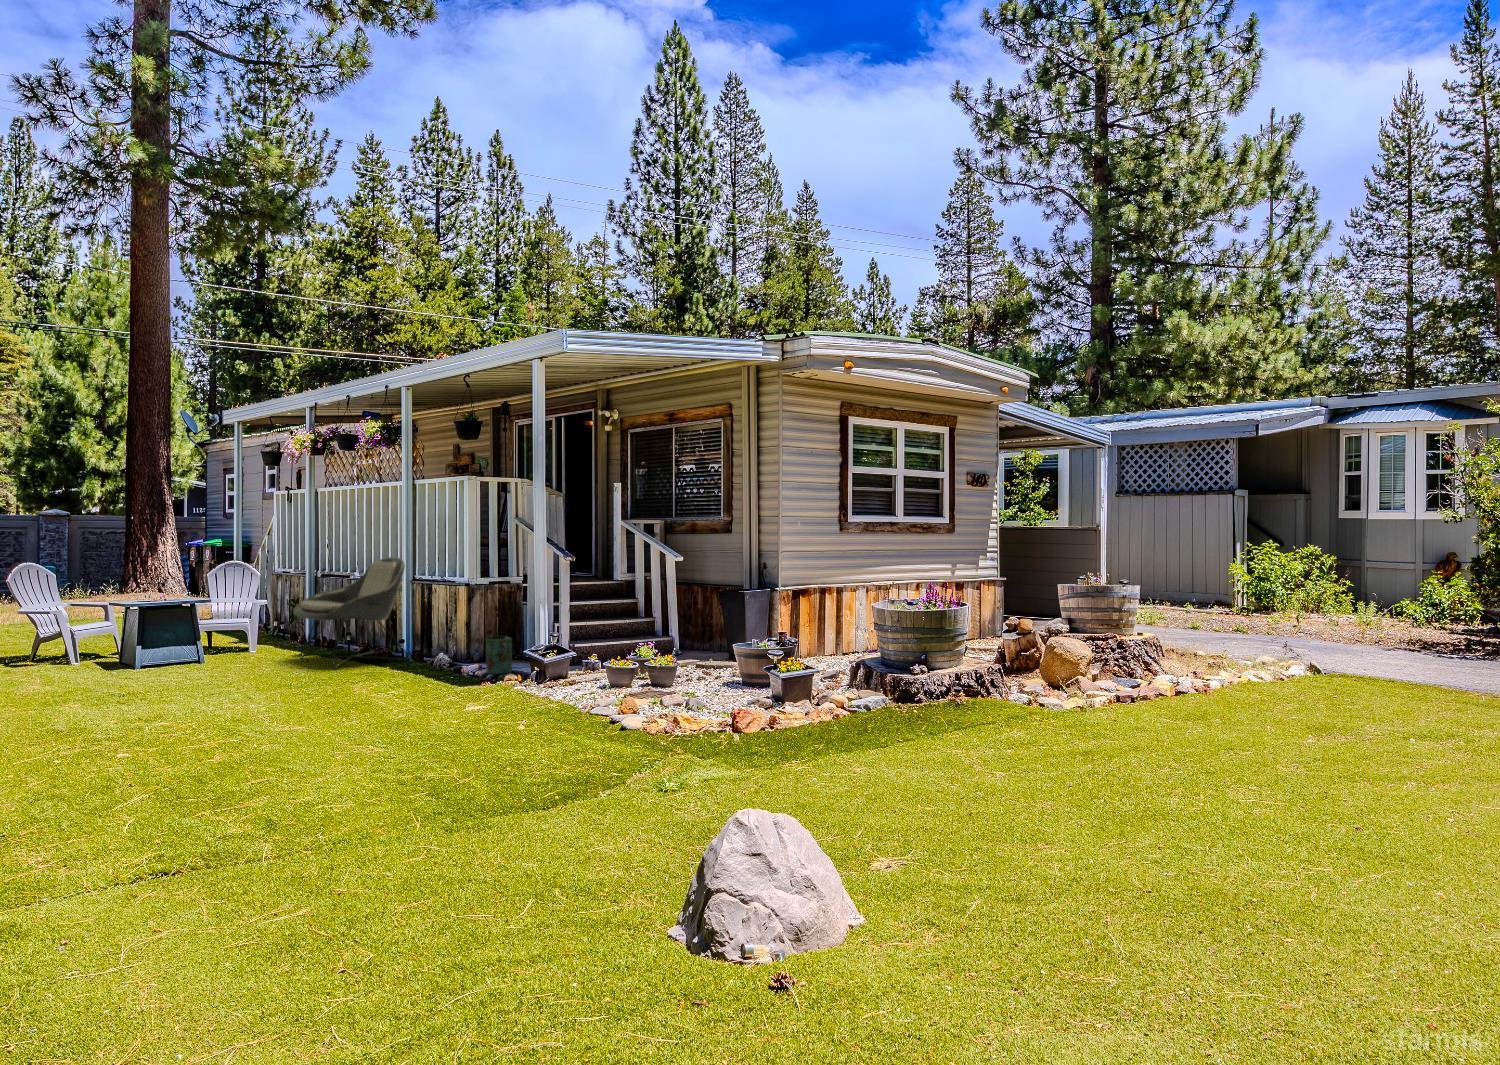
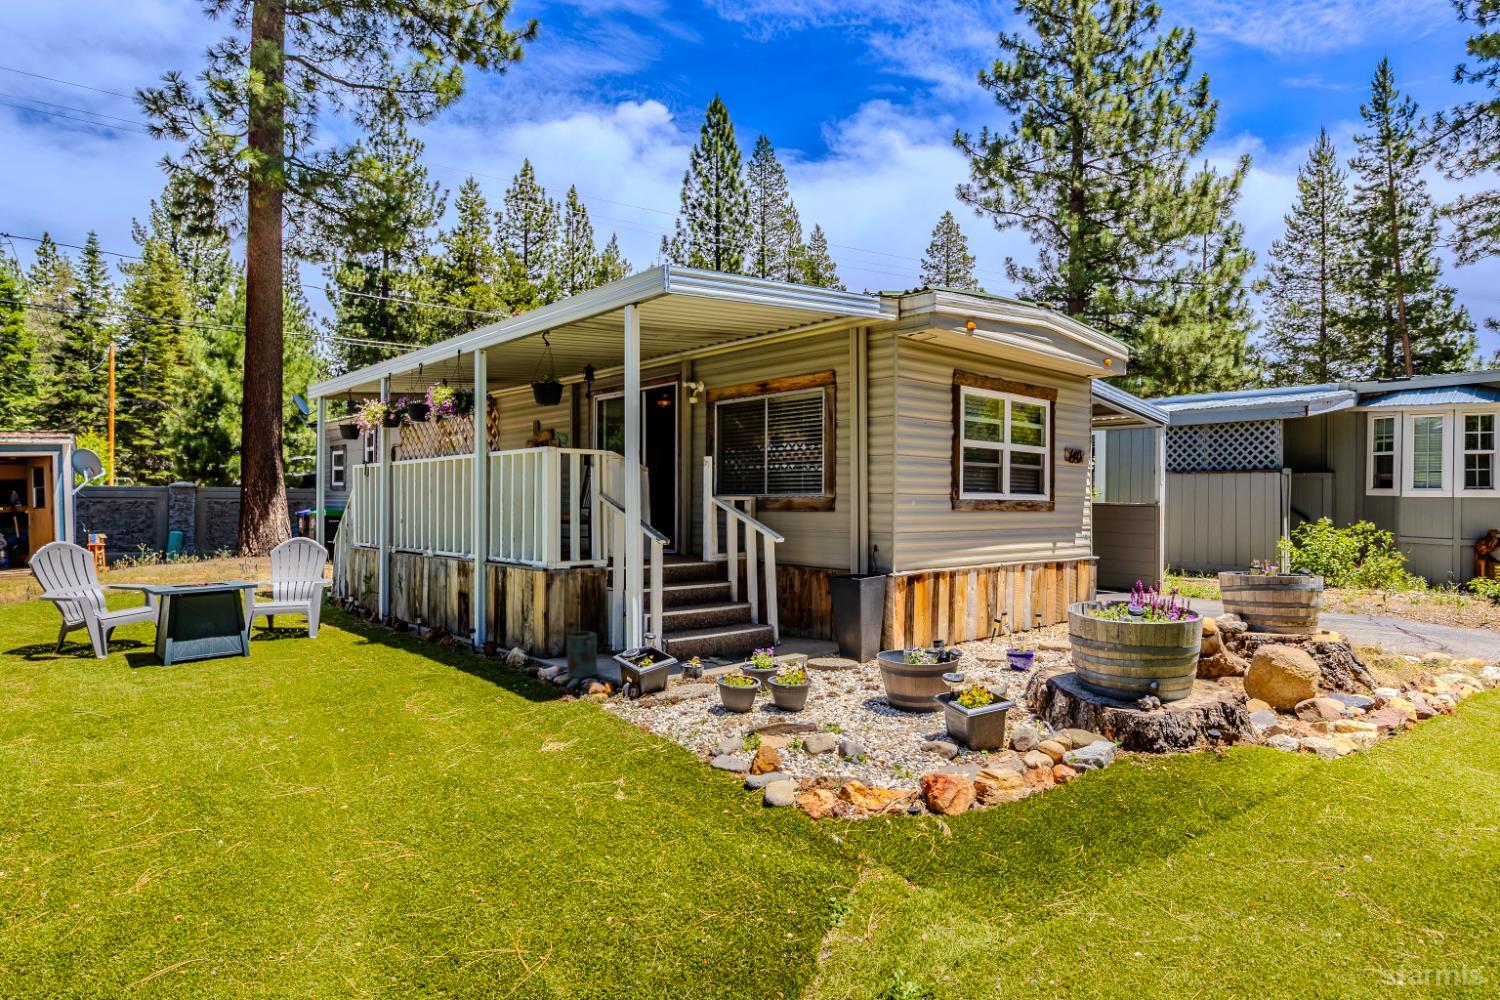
lounge chair: present [294,557,408,669] -> none [351,538,479,669]

